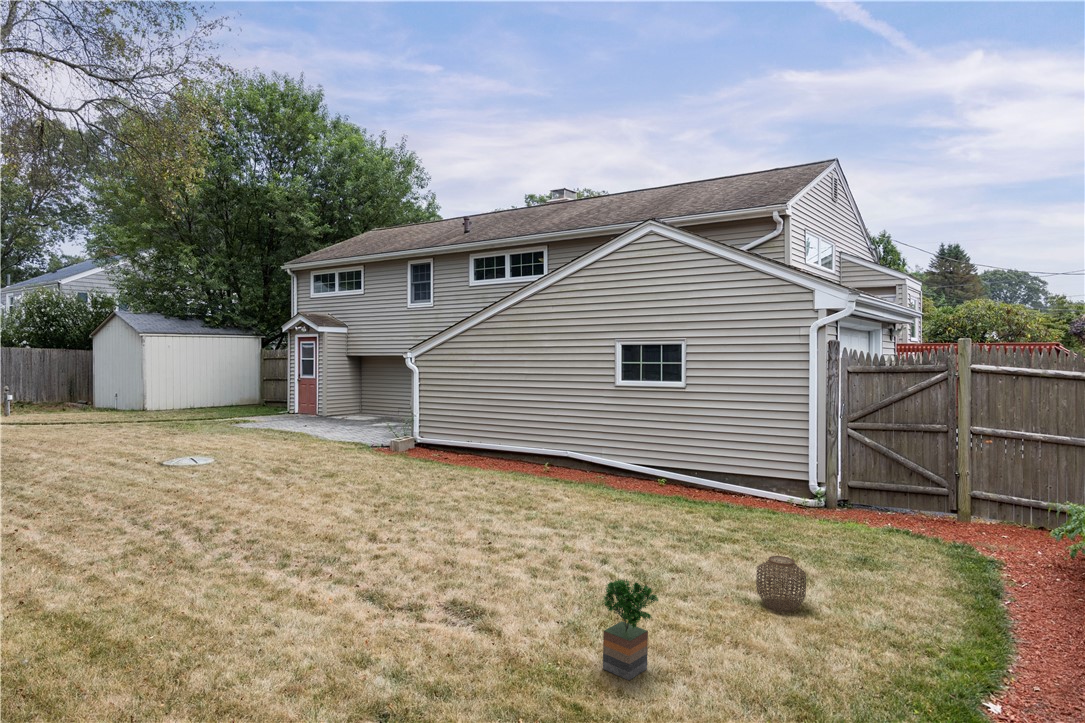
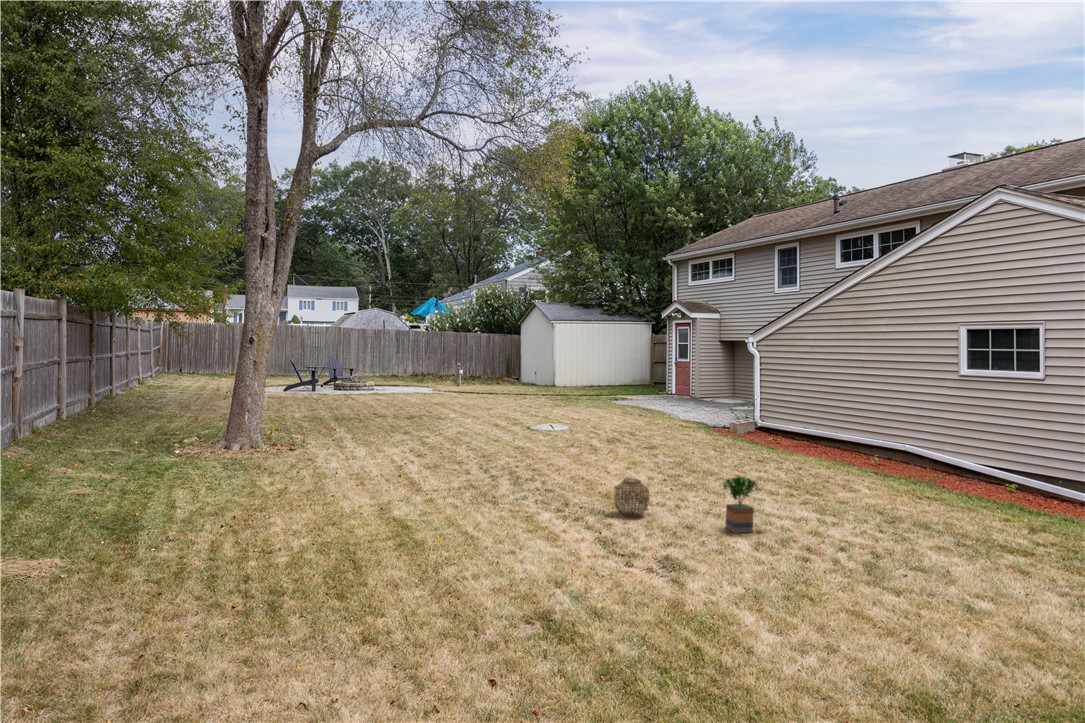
woven basket: present [756,556,806,612] -> present [614,478,649,518]

